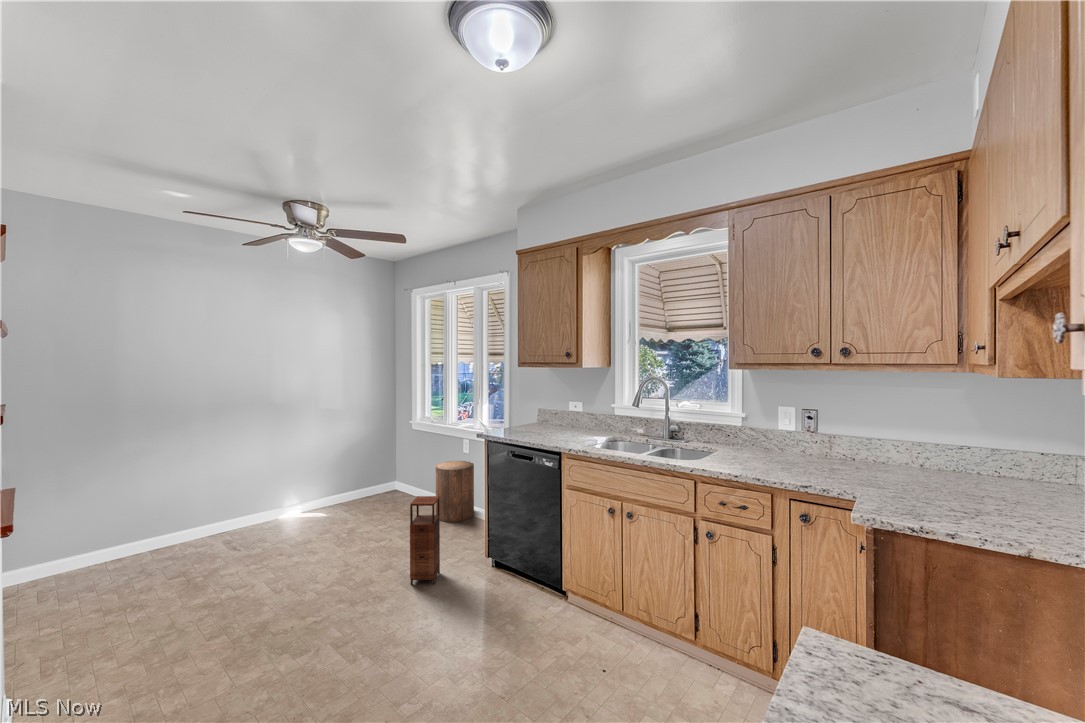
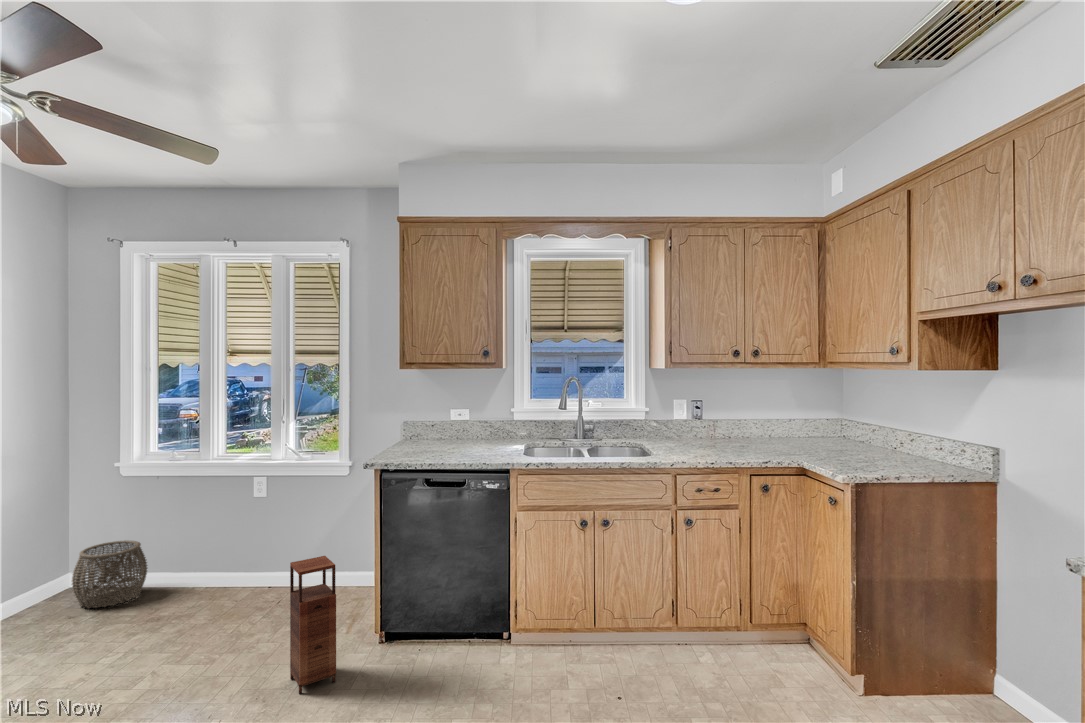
stool: present [436,461,474,522] -> none [217,513,282,610]
woven basket: none [382,466,419,502] -> present [72,540,147,608]

